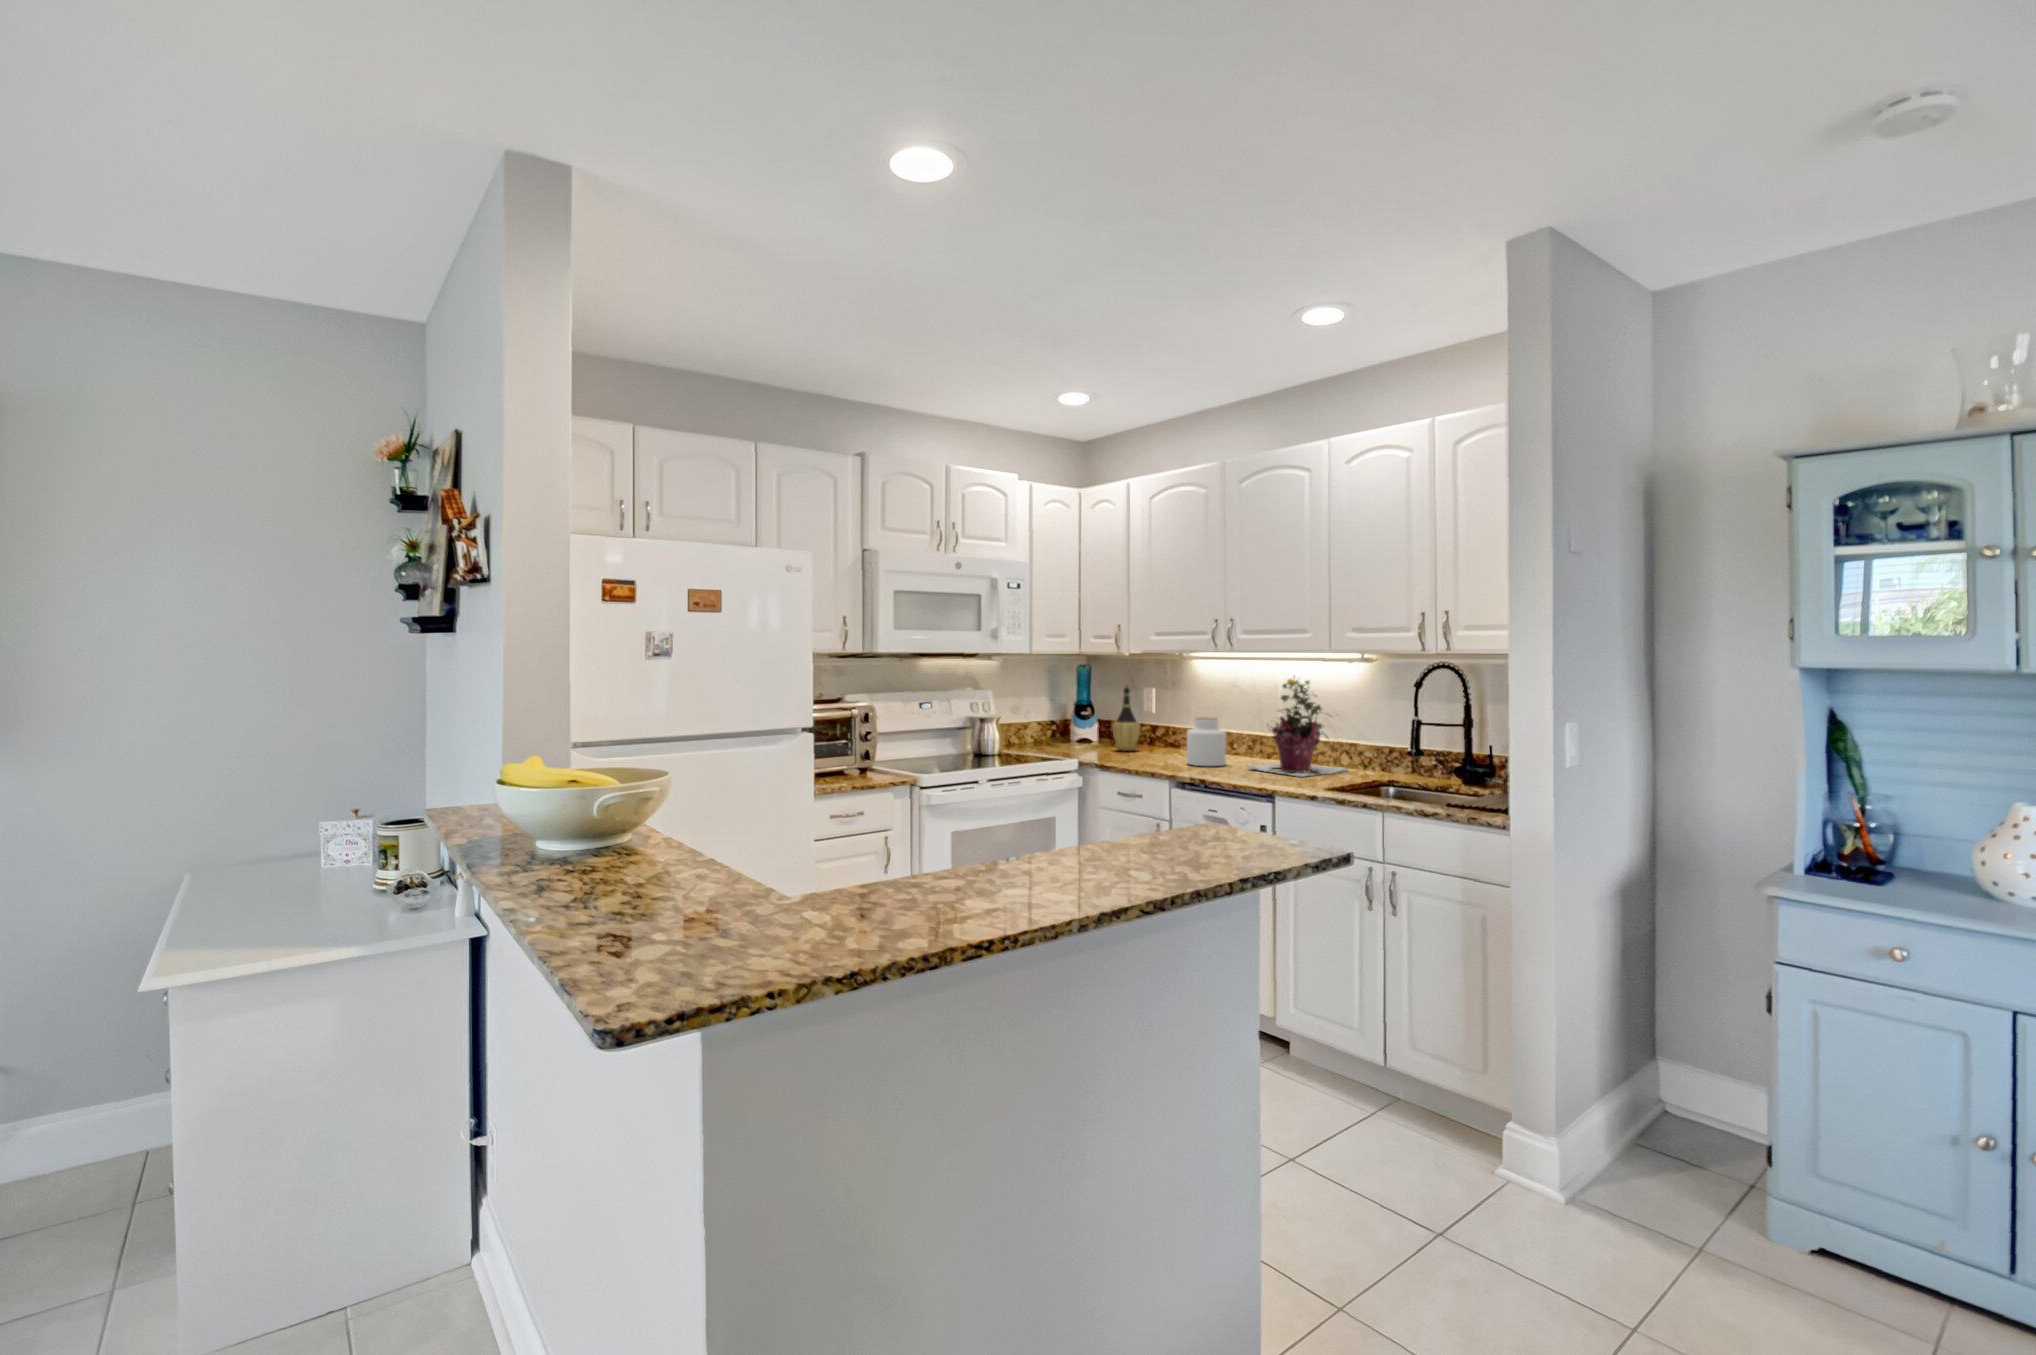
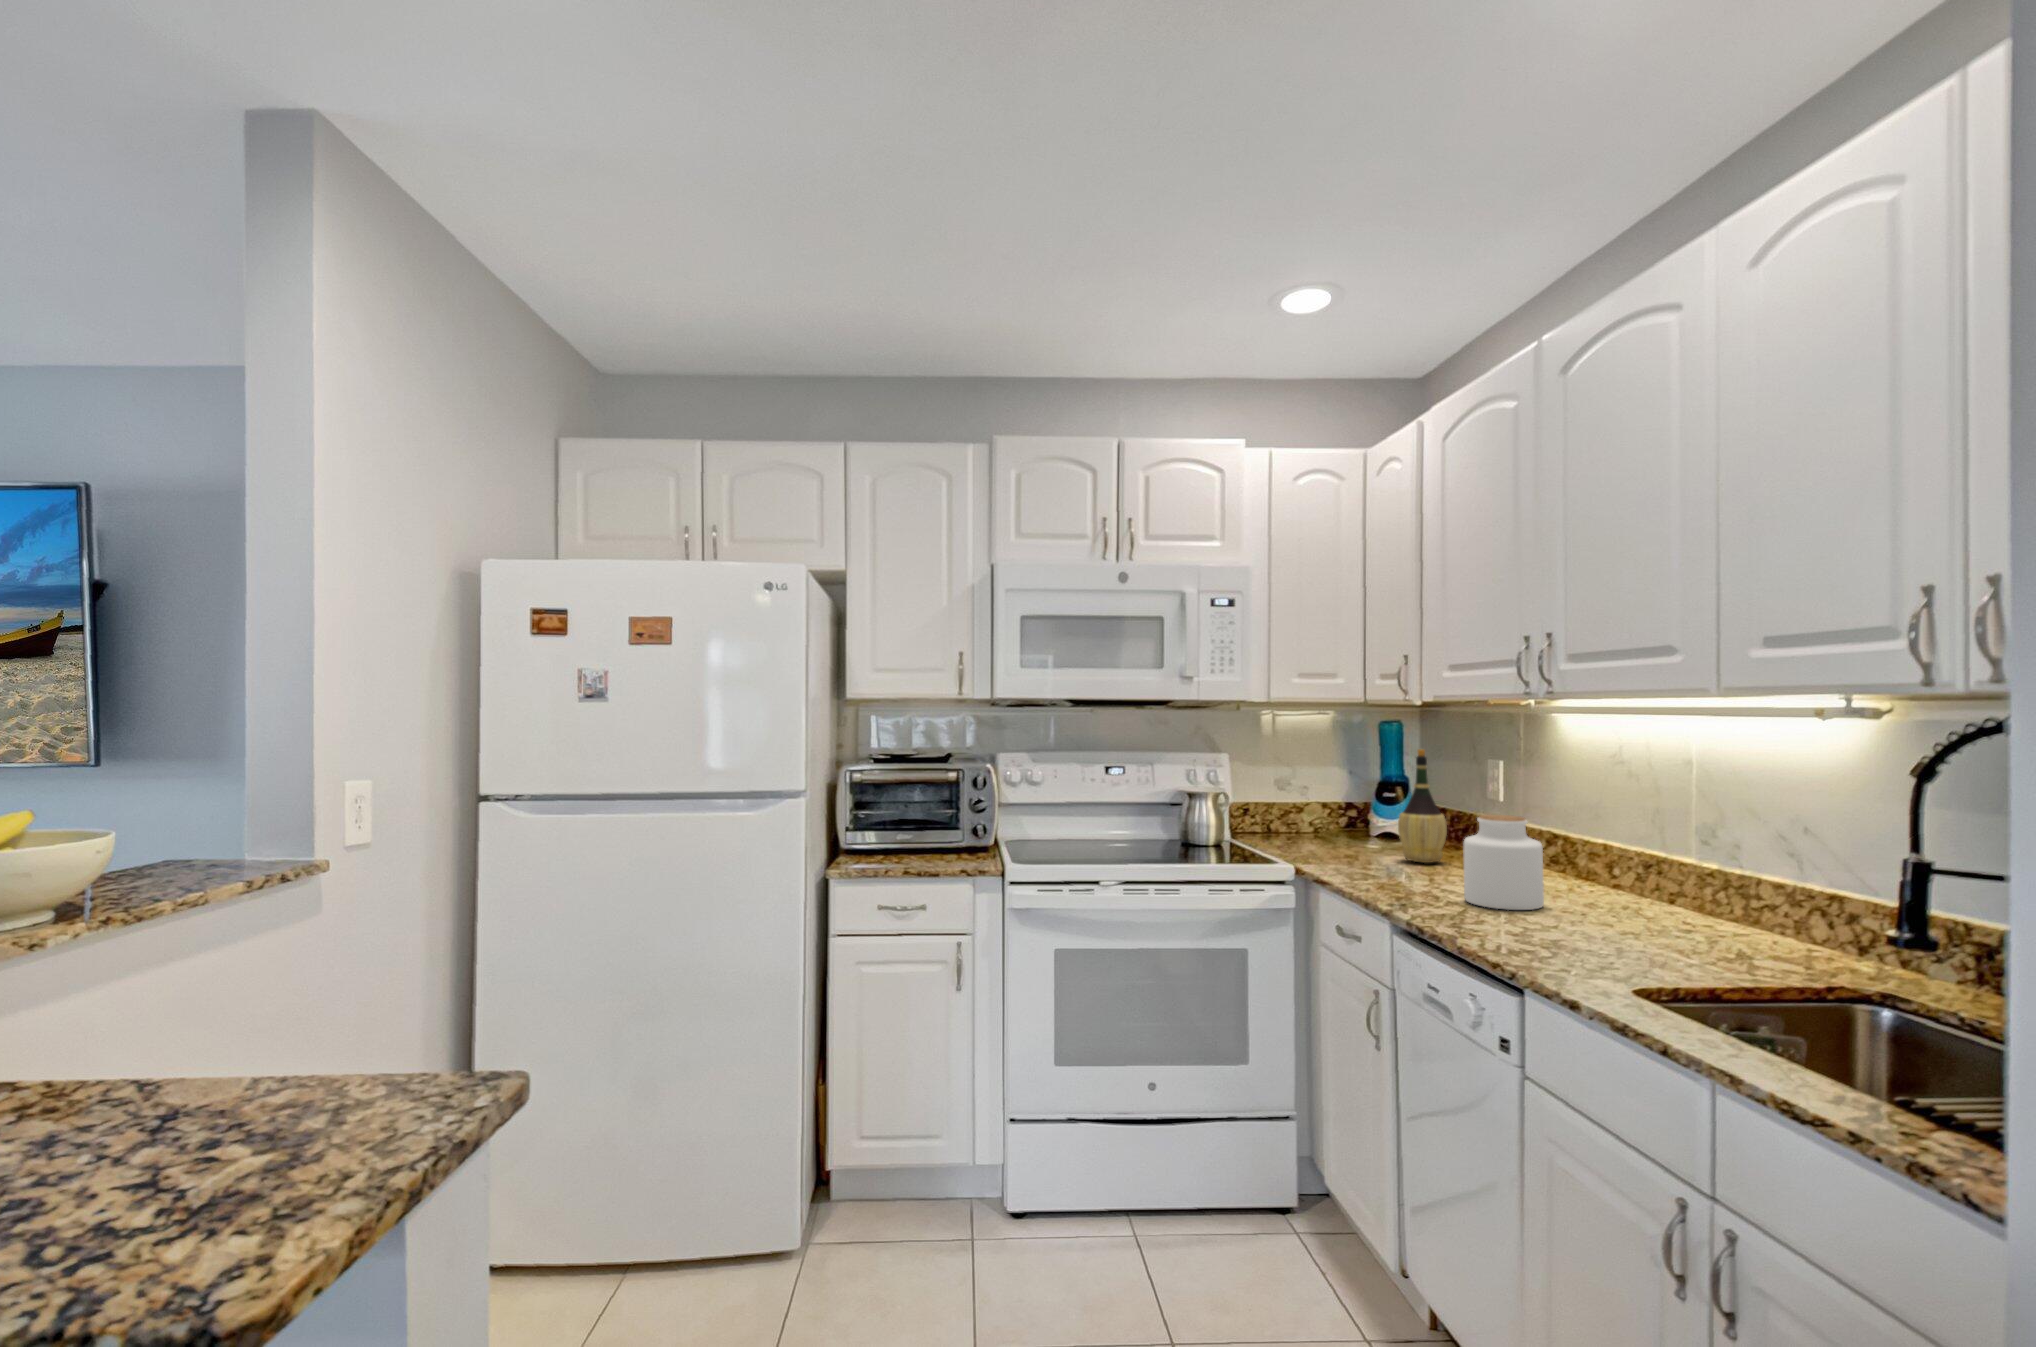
potted plant: present [1248,679,1348,777] -> none [1561,740,1807,958]

